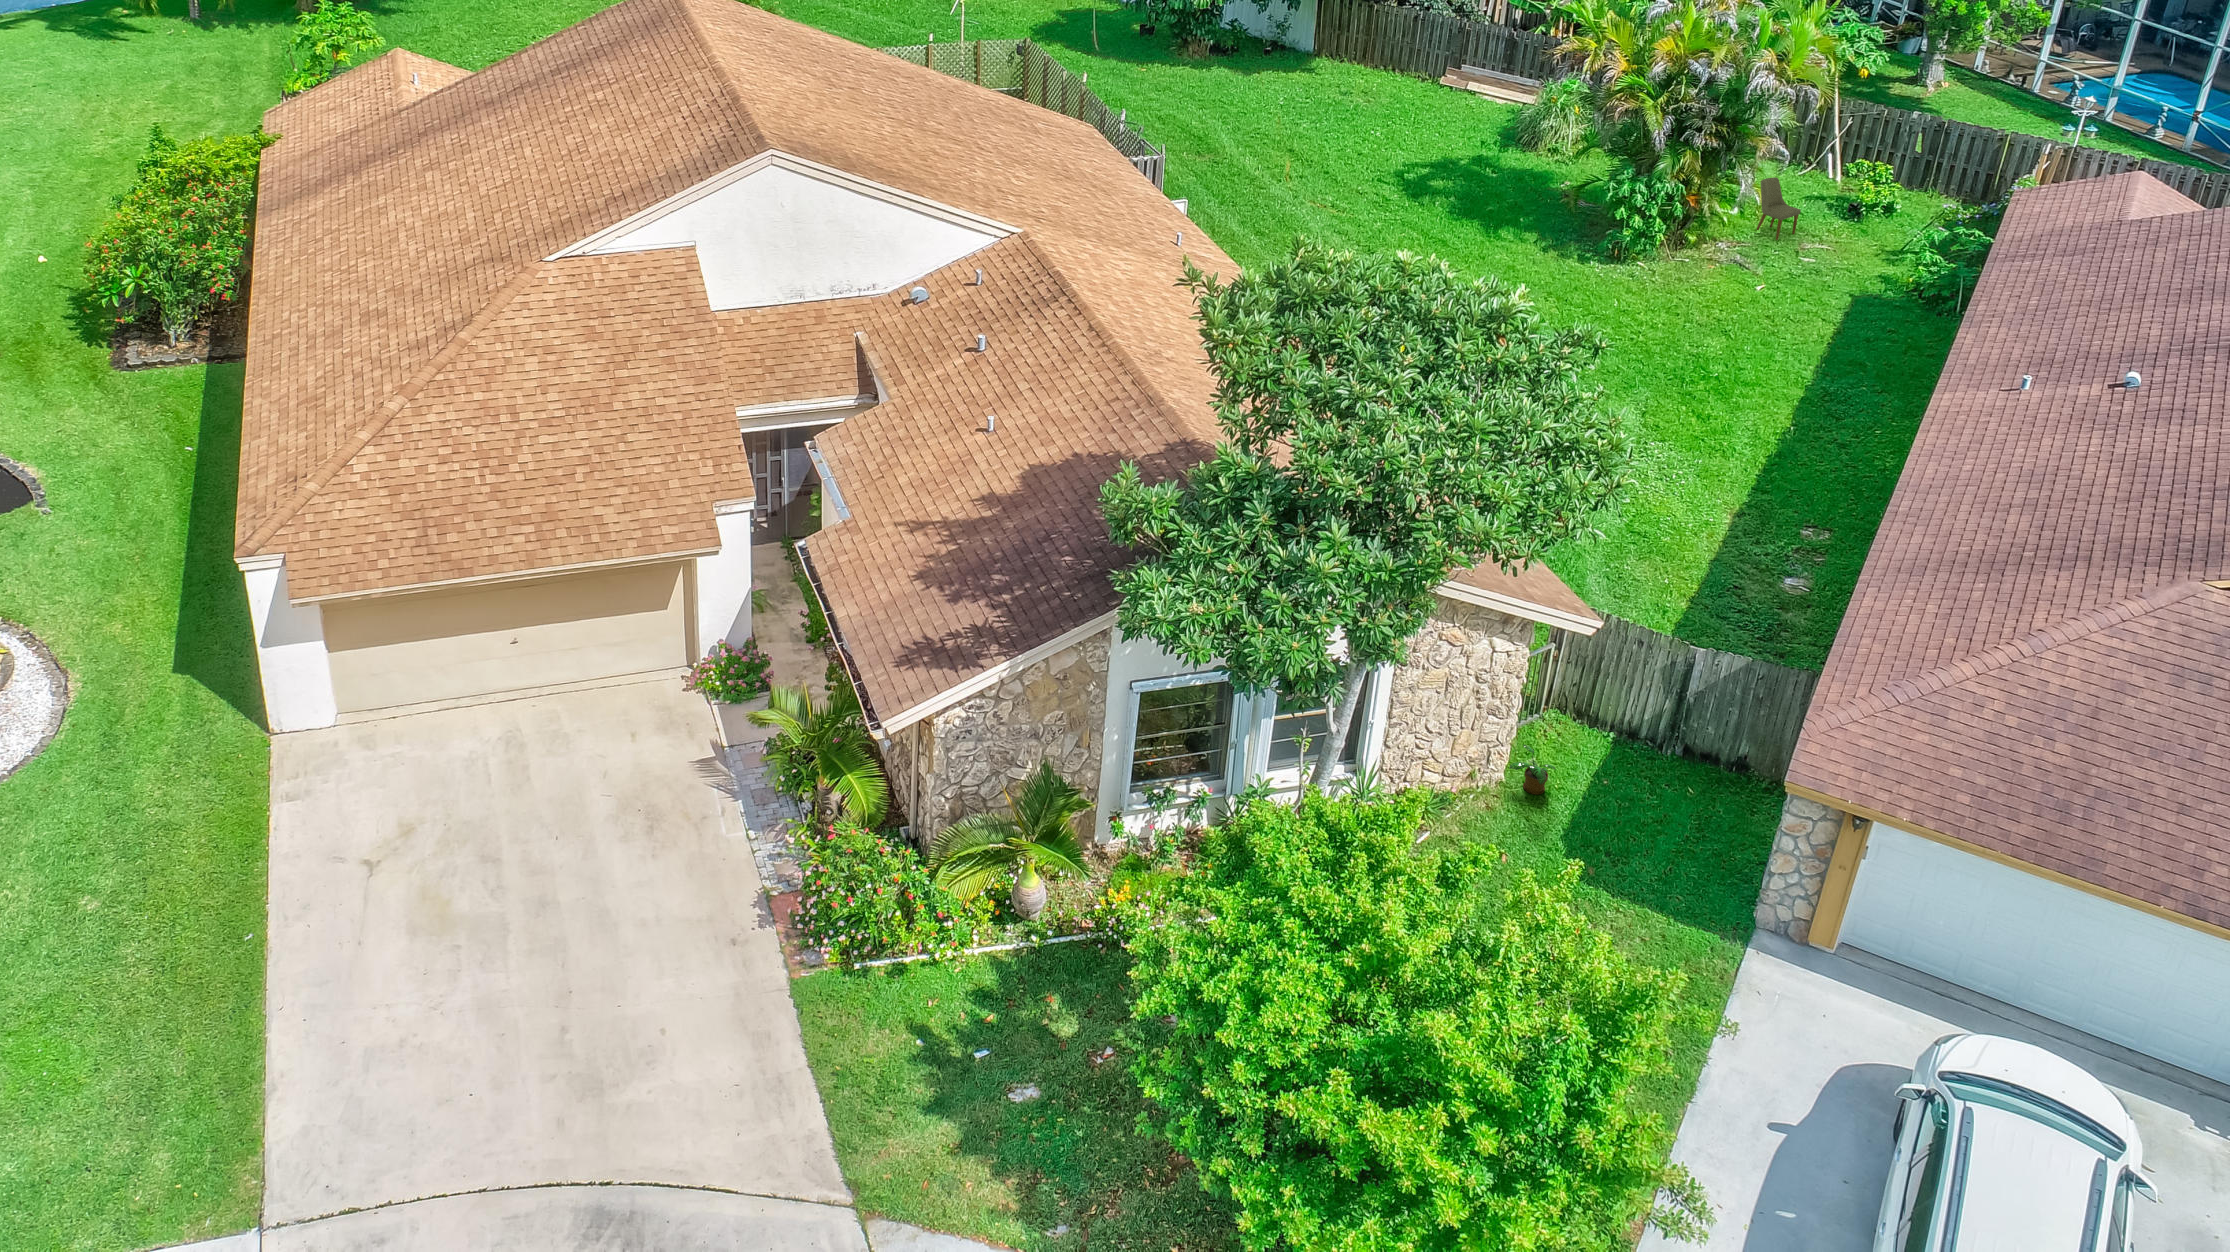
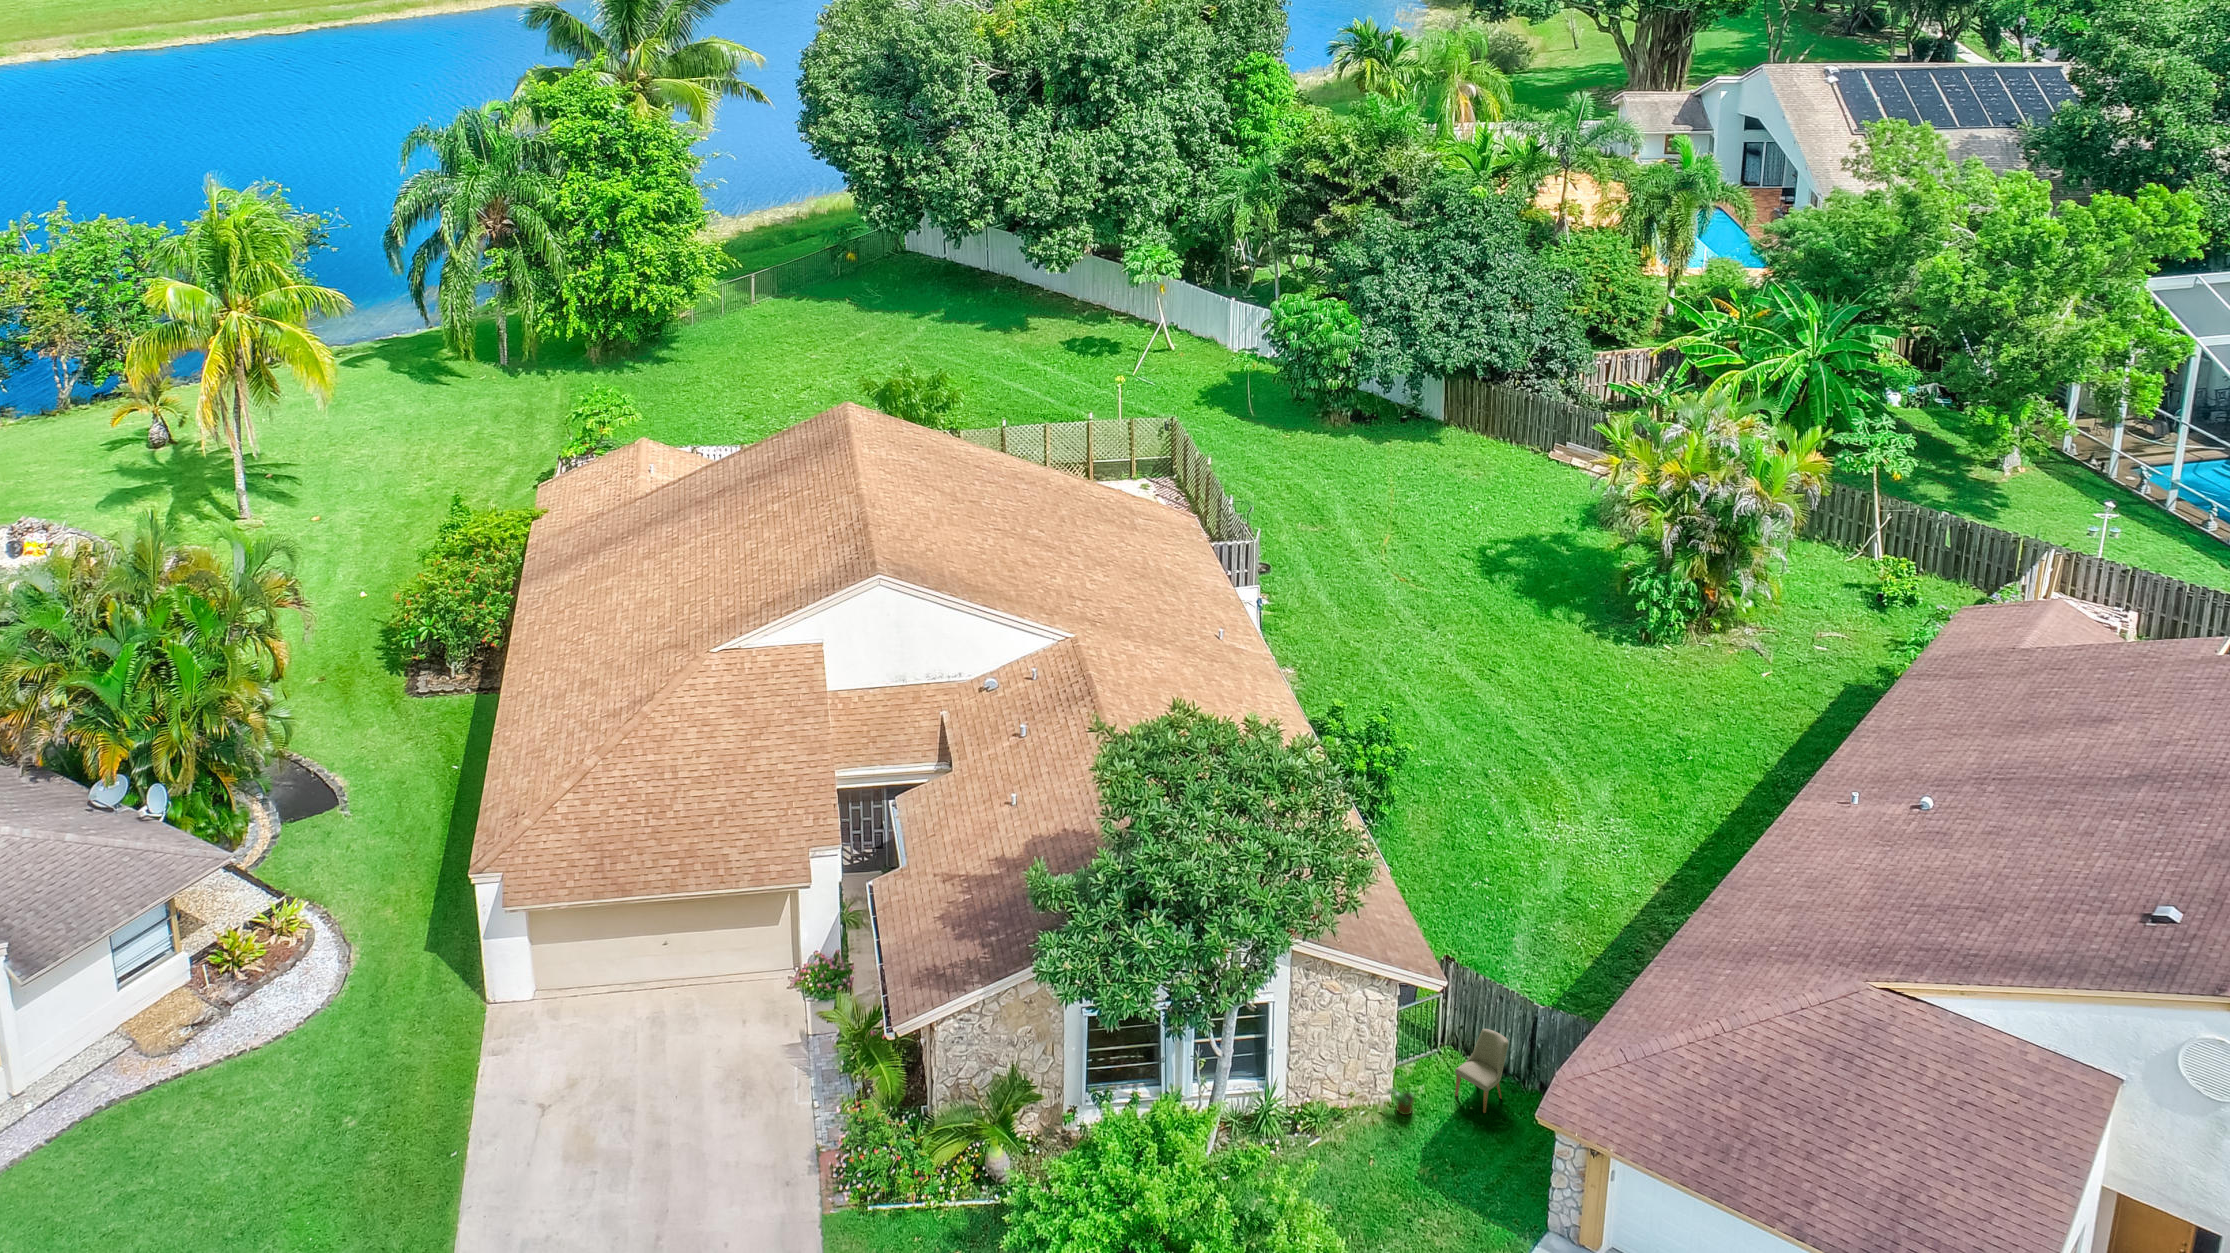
chair: present [1757,177,1801,240] -> present [1455,1029,1509,1113]

